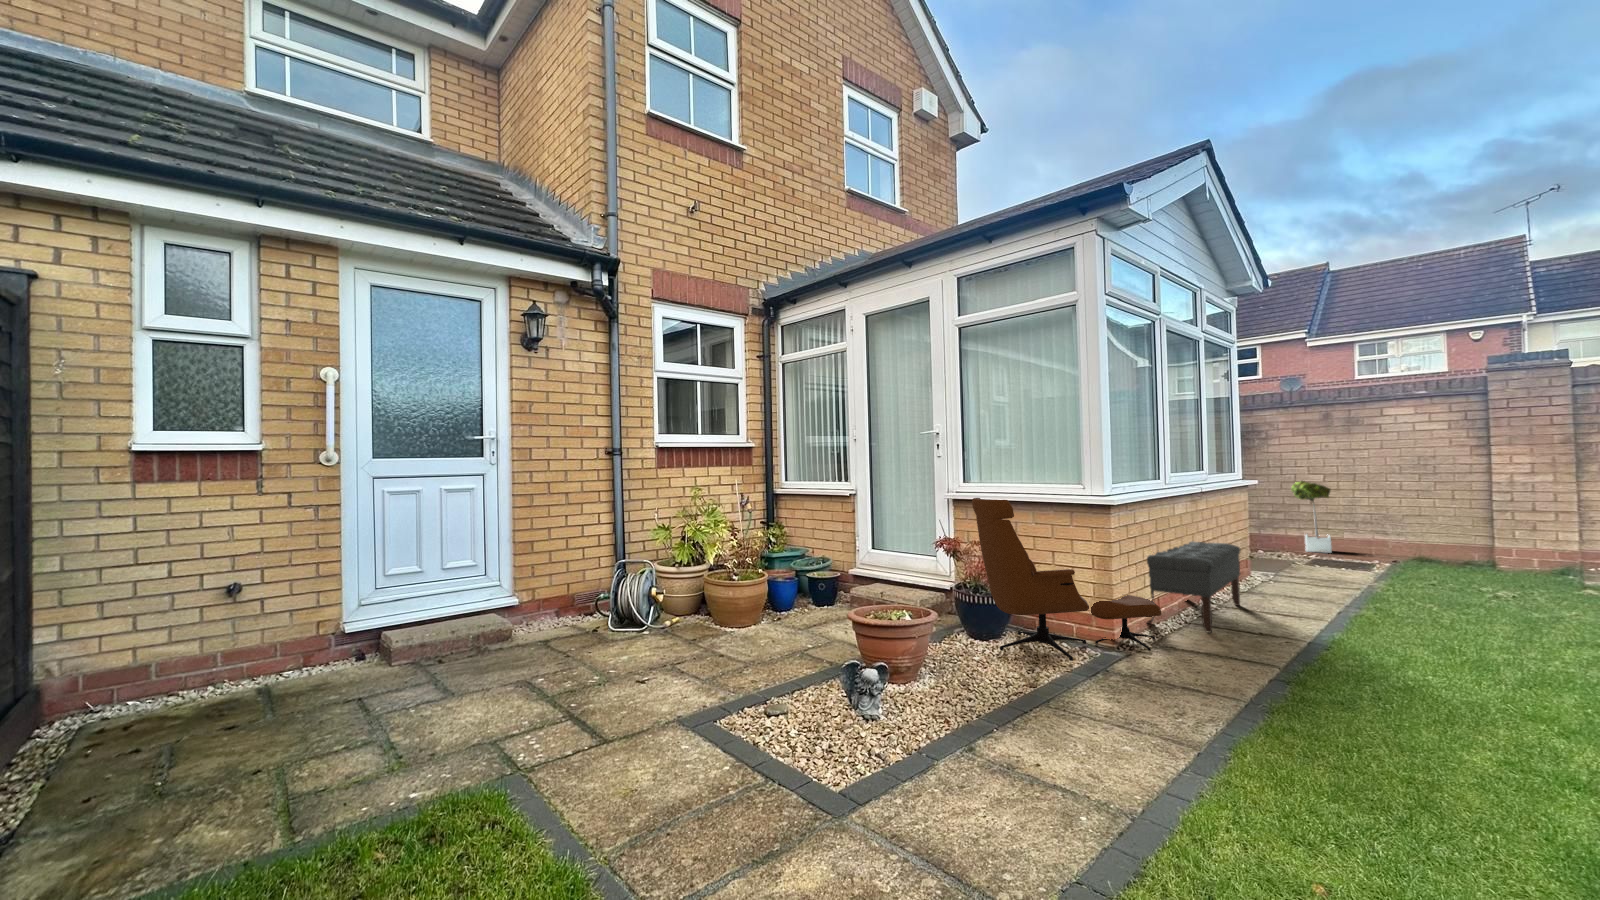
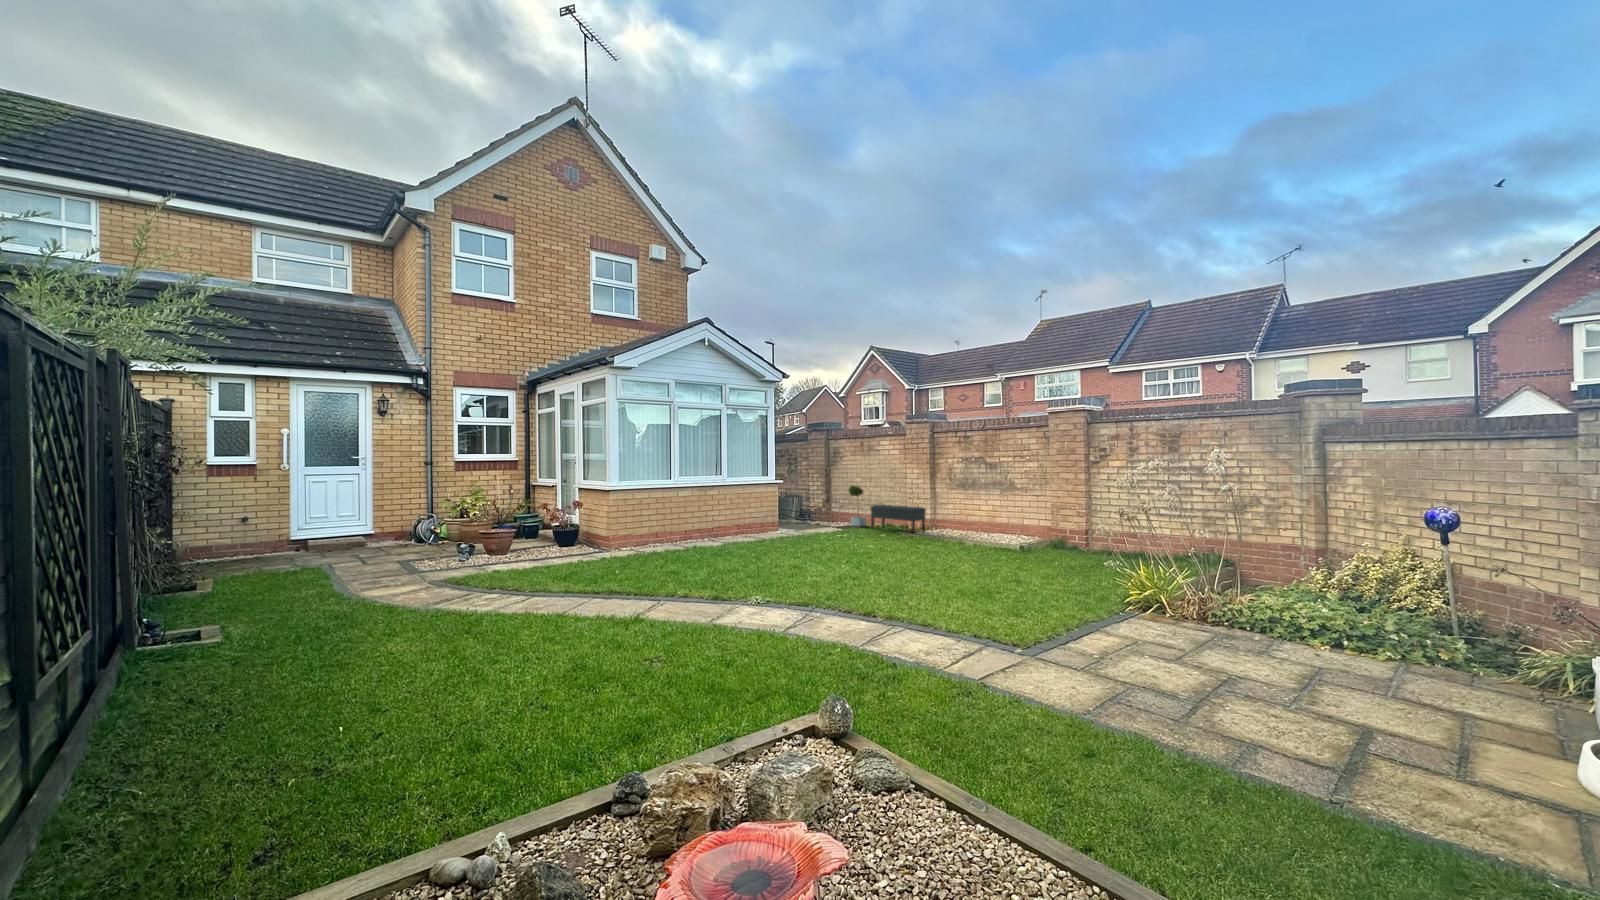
lounge chair: present [972,498,1161,661] -> none [535,491,615,554]
bench: present [1147,541,1240,633] -> present [870,505,926,533]

